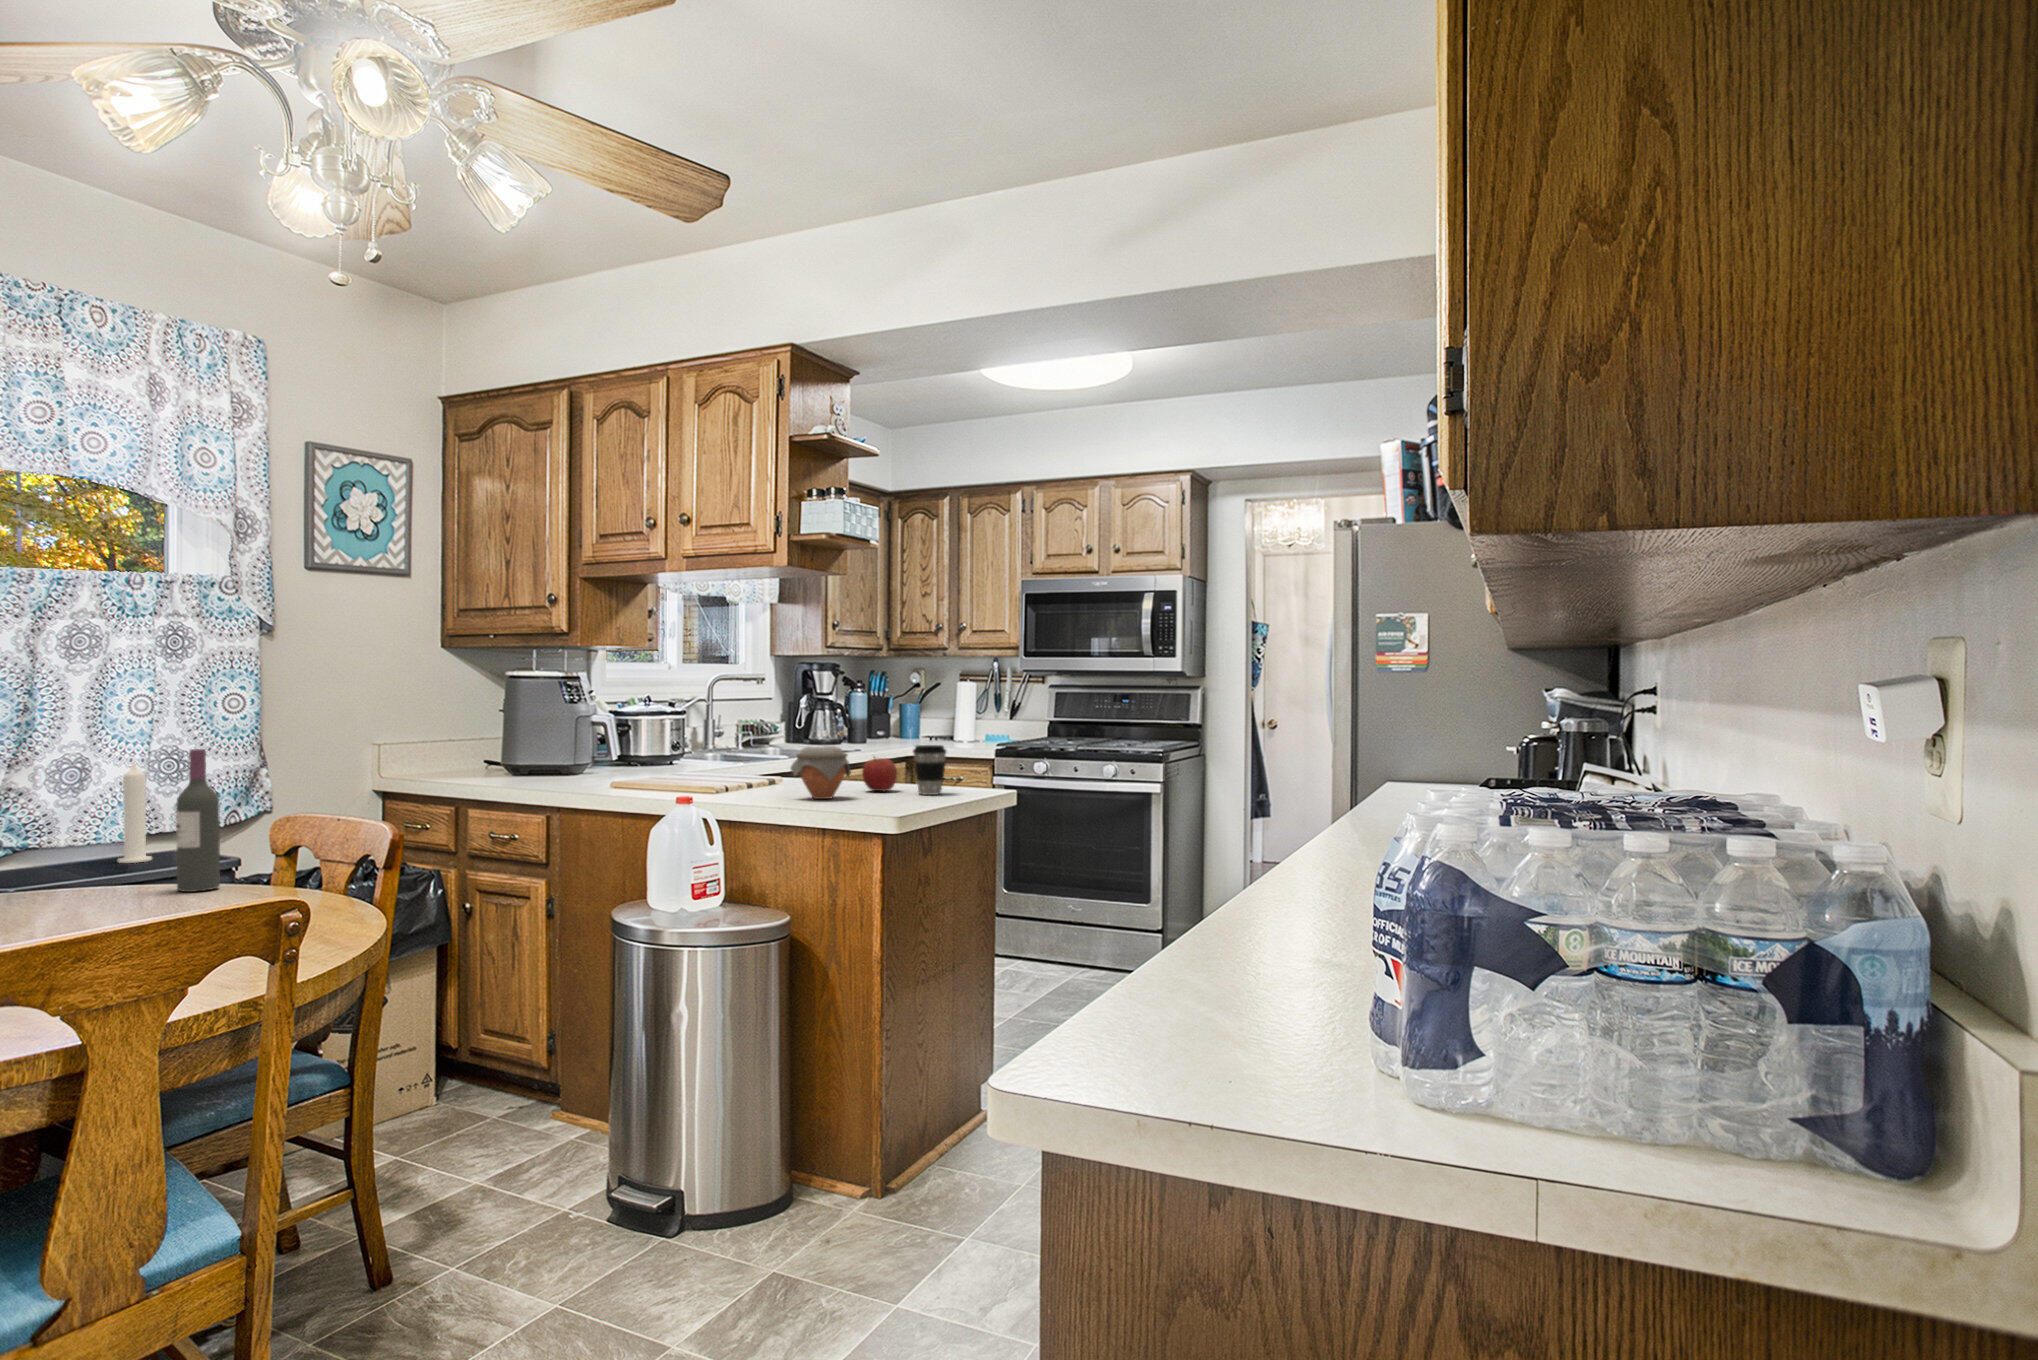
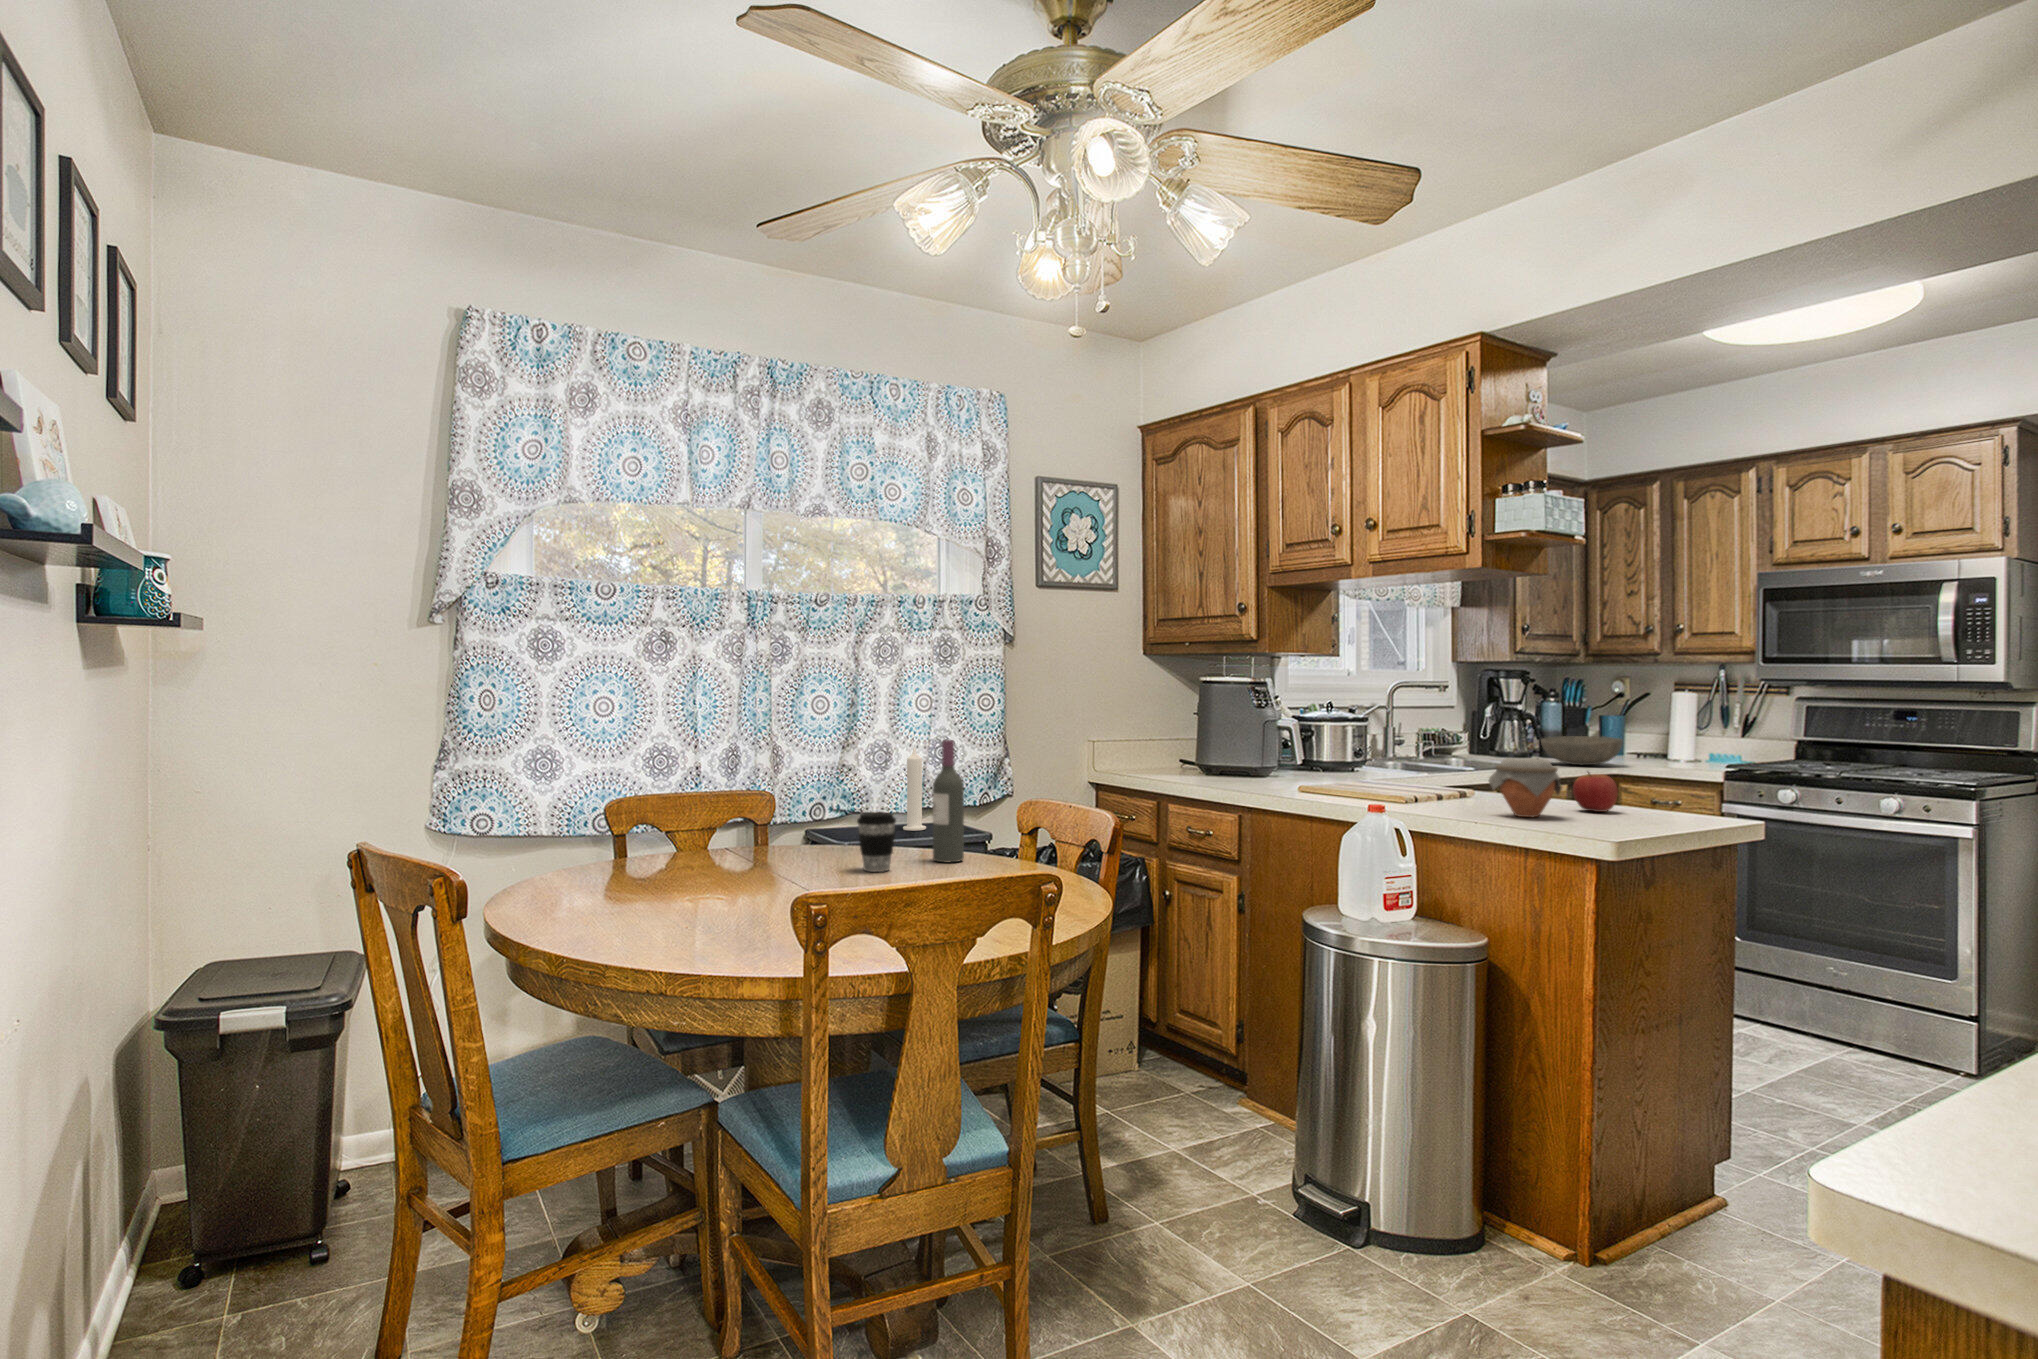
bowl: none [849,726,917,753] -> present [1541,736,1623,765]
coffee cup: present [913,745,946,795] -> present [857,812,896,872]

